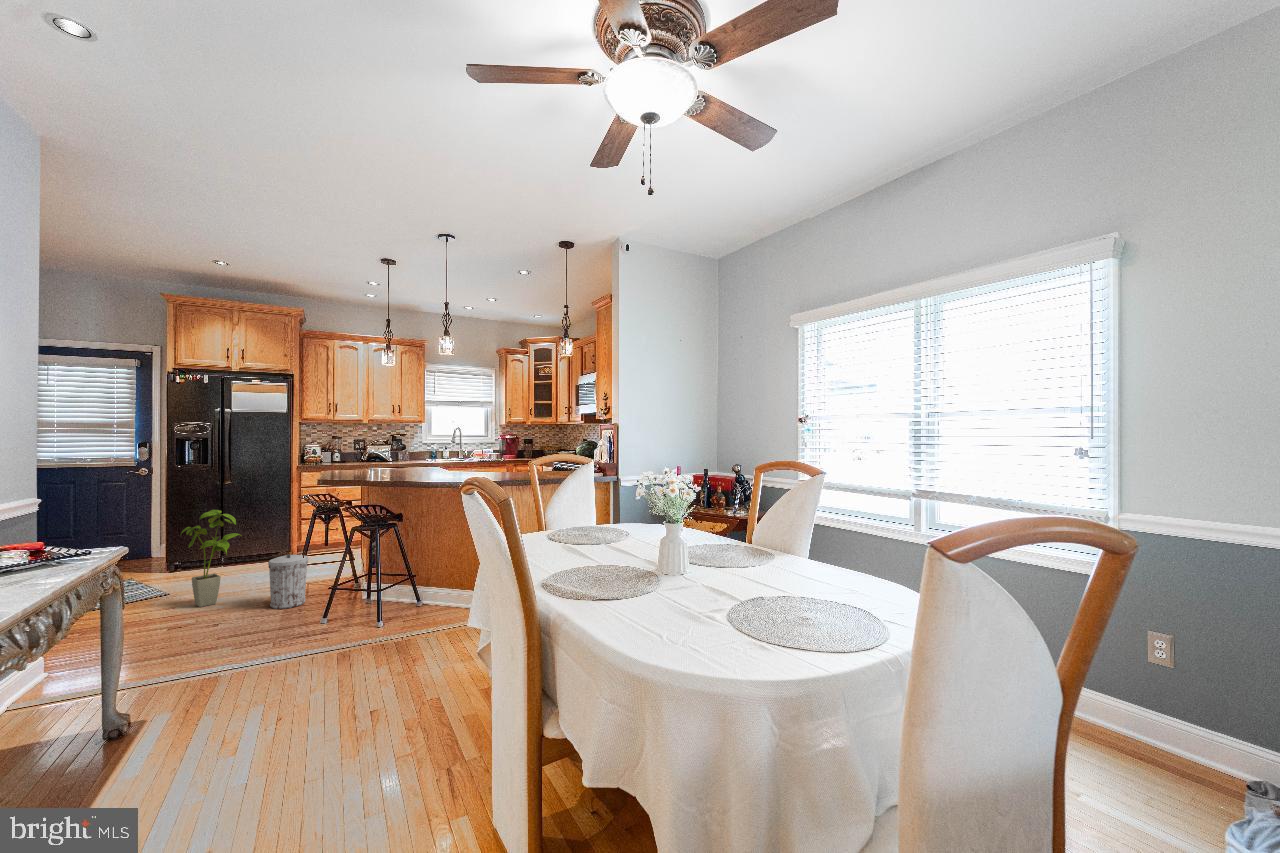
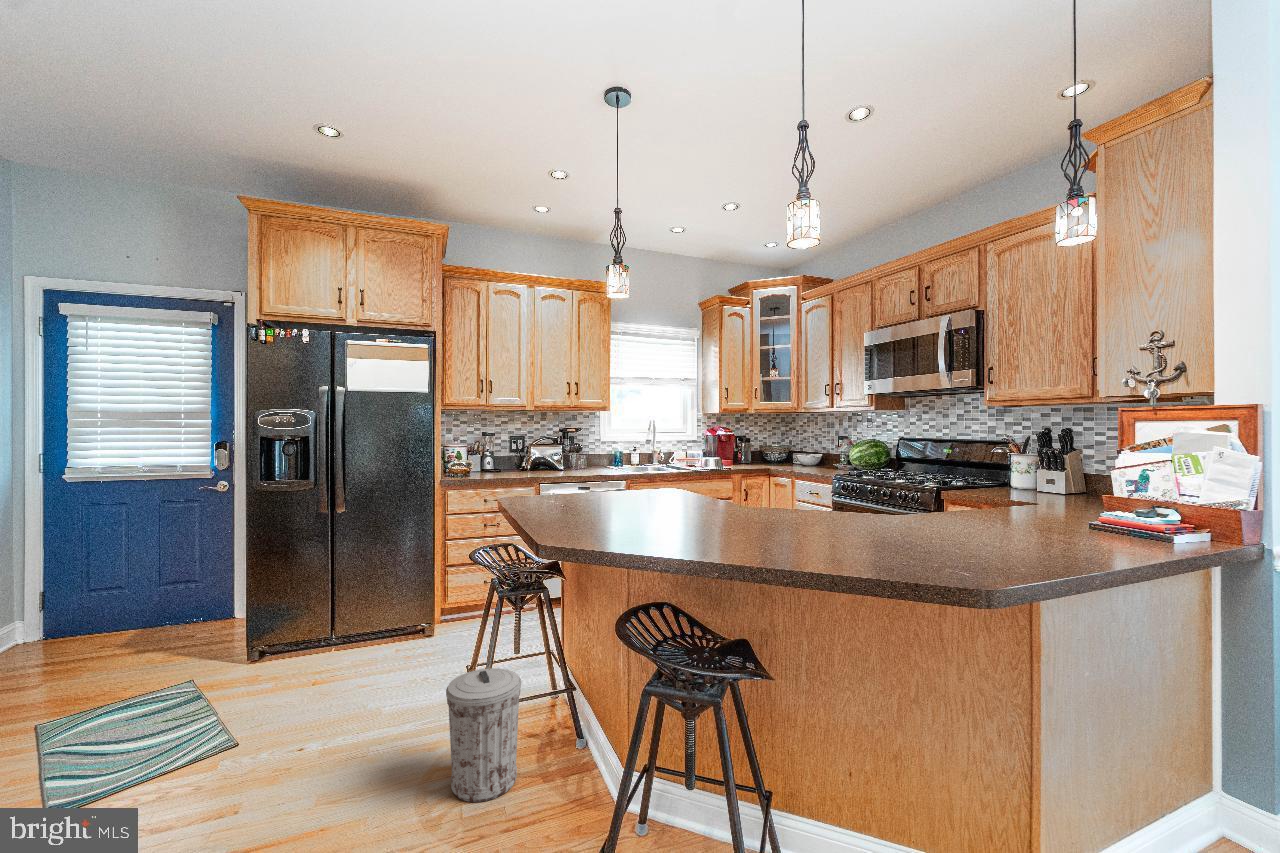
house plant: present [181,510,242,607] -> none [272,572,384,783]

